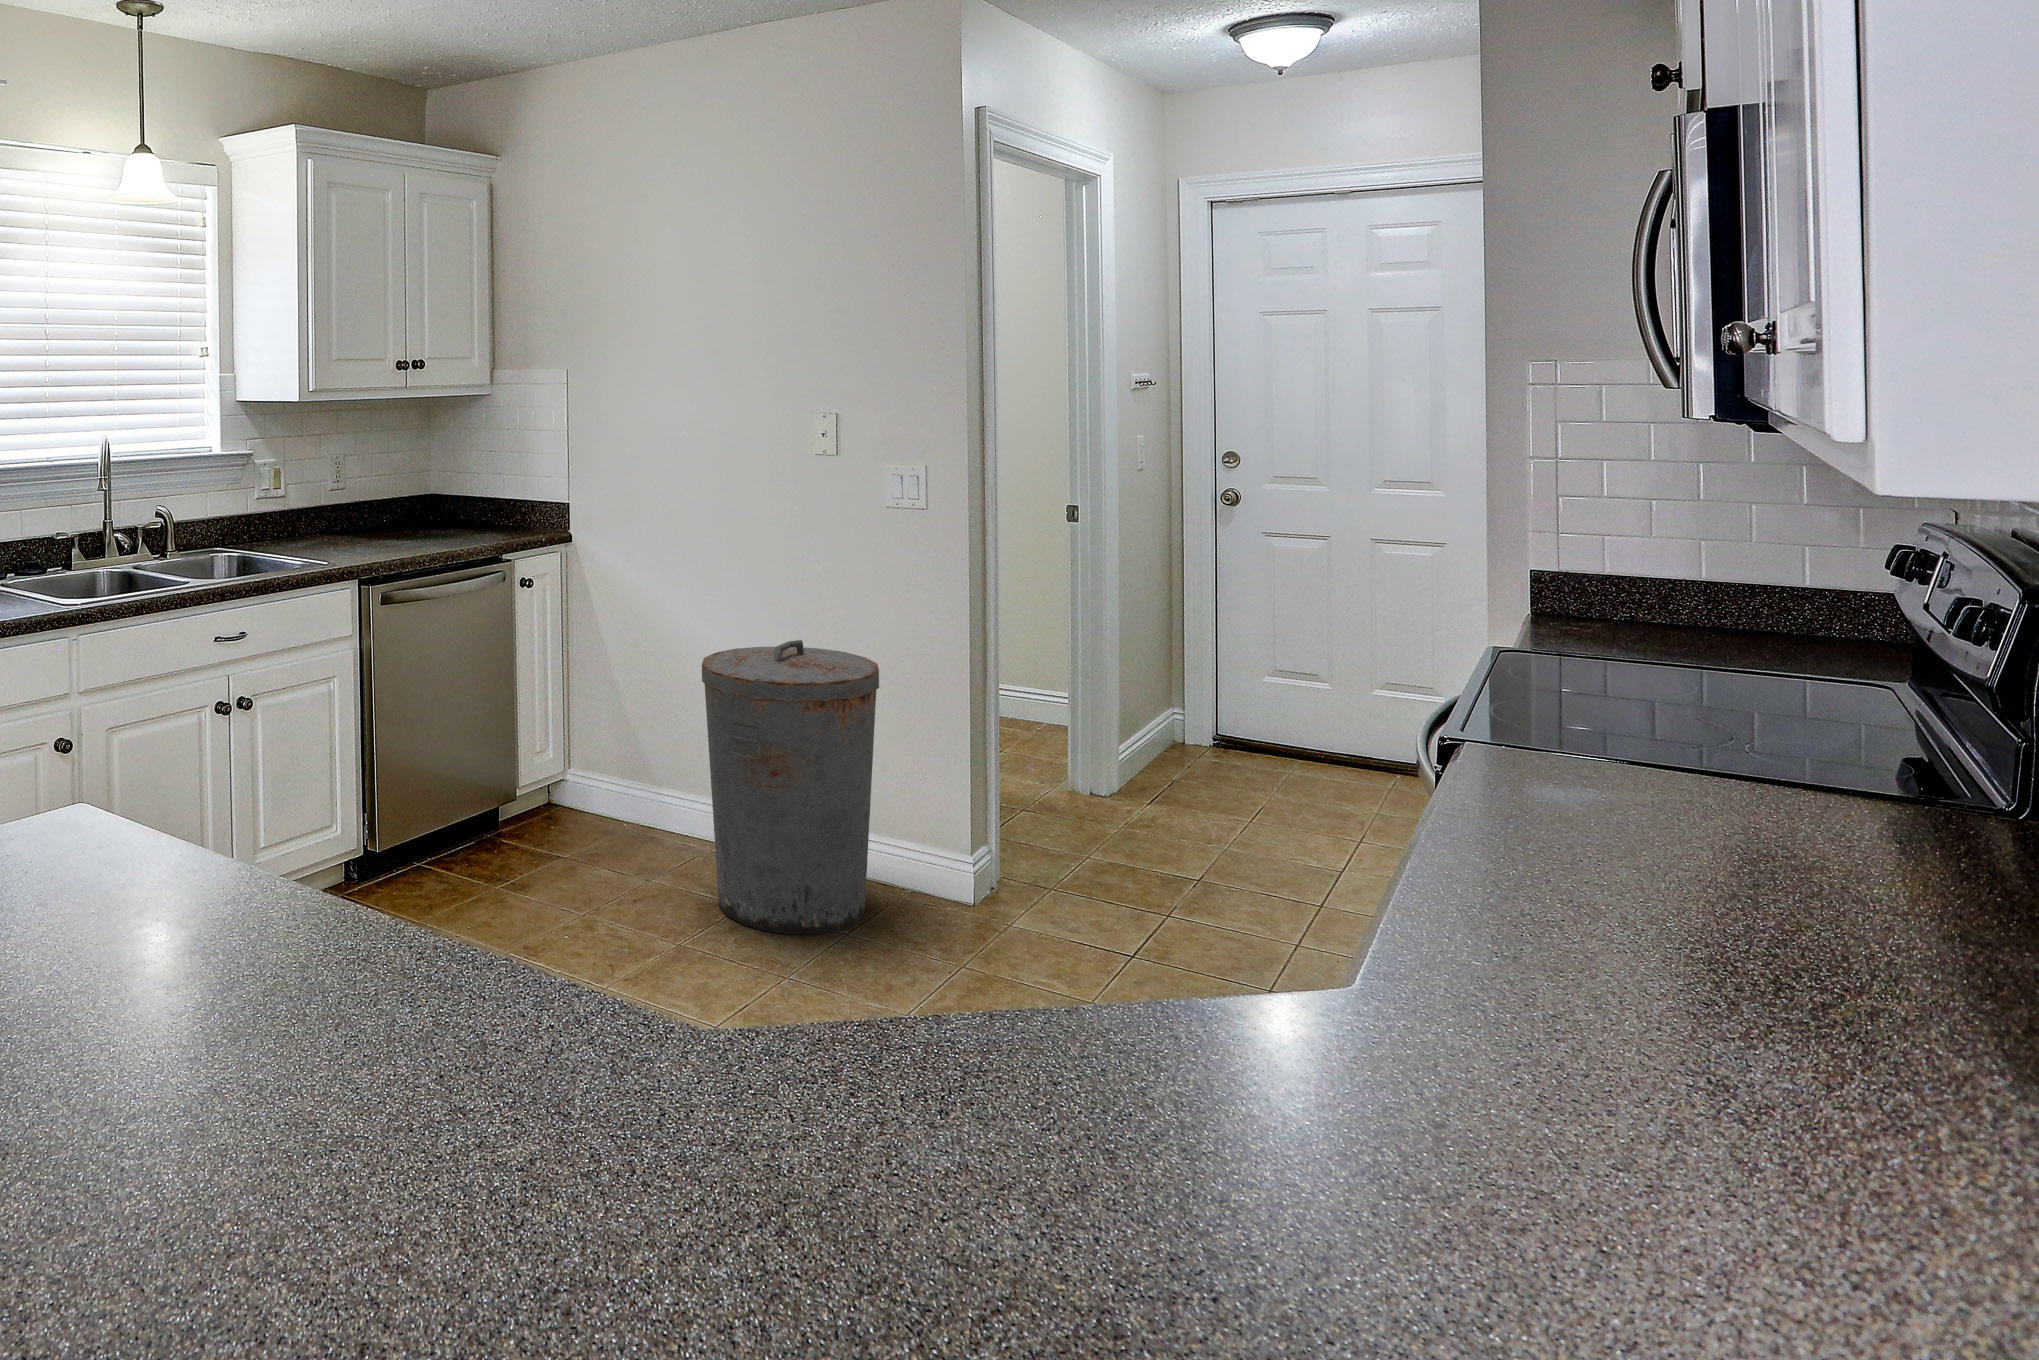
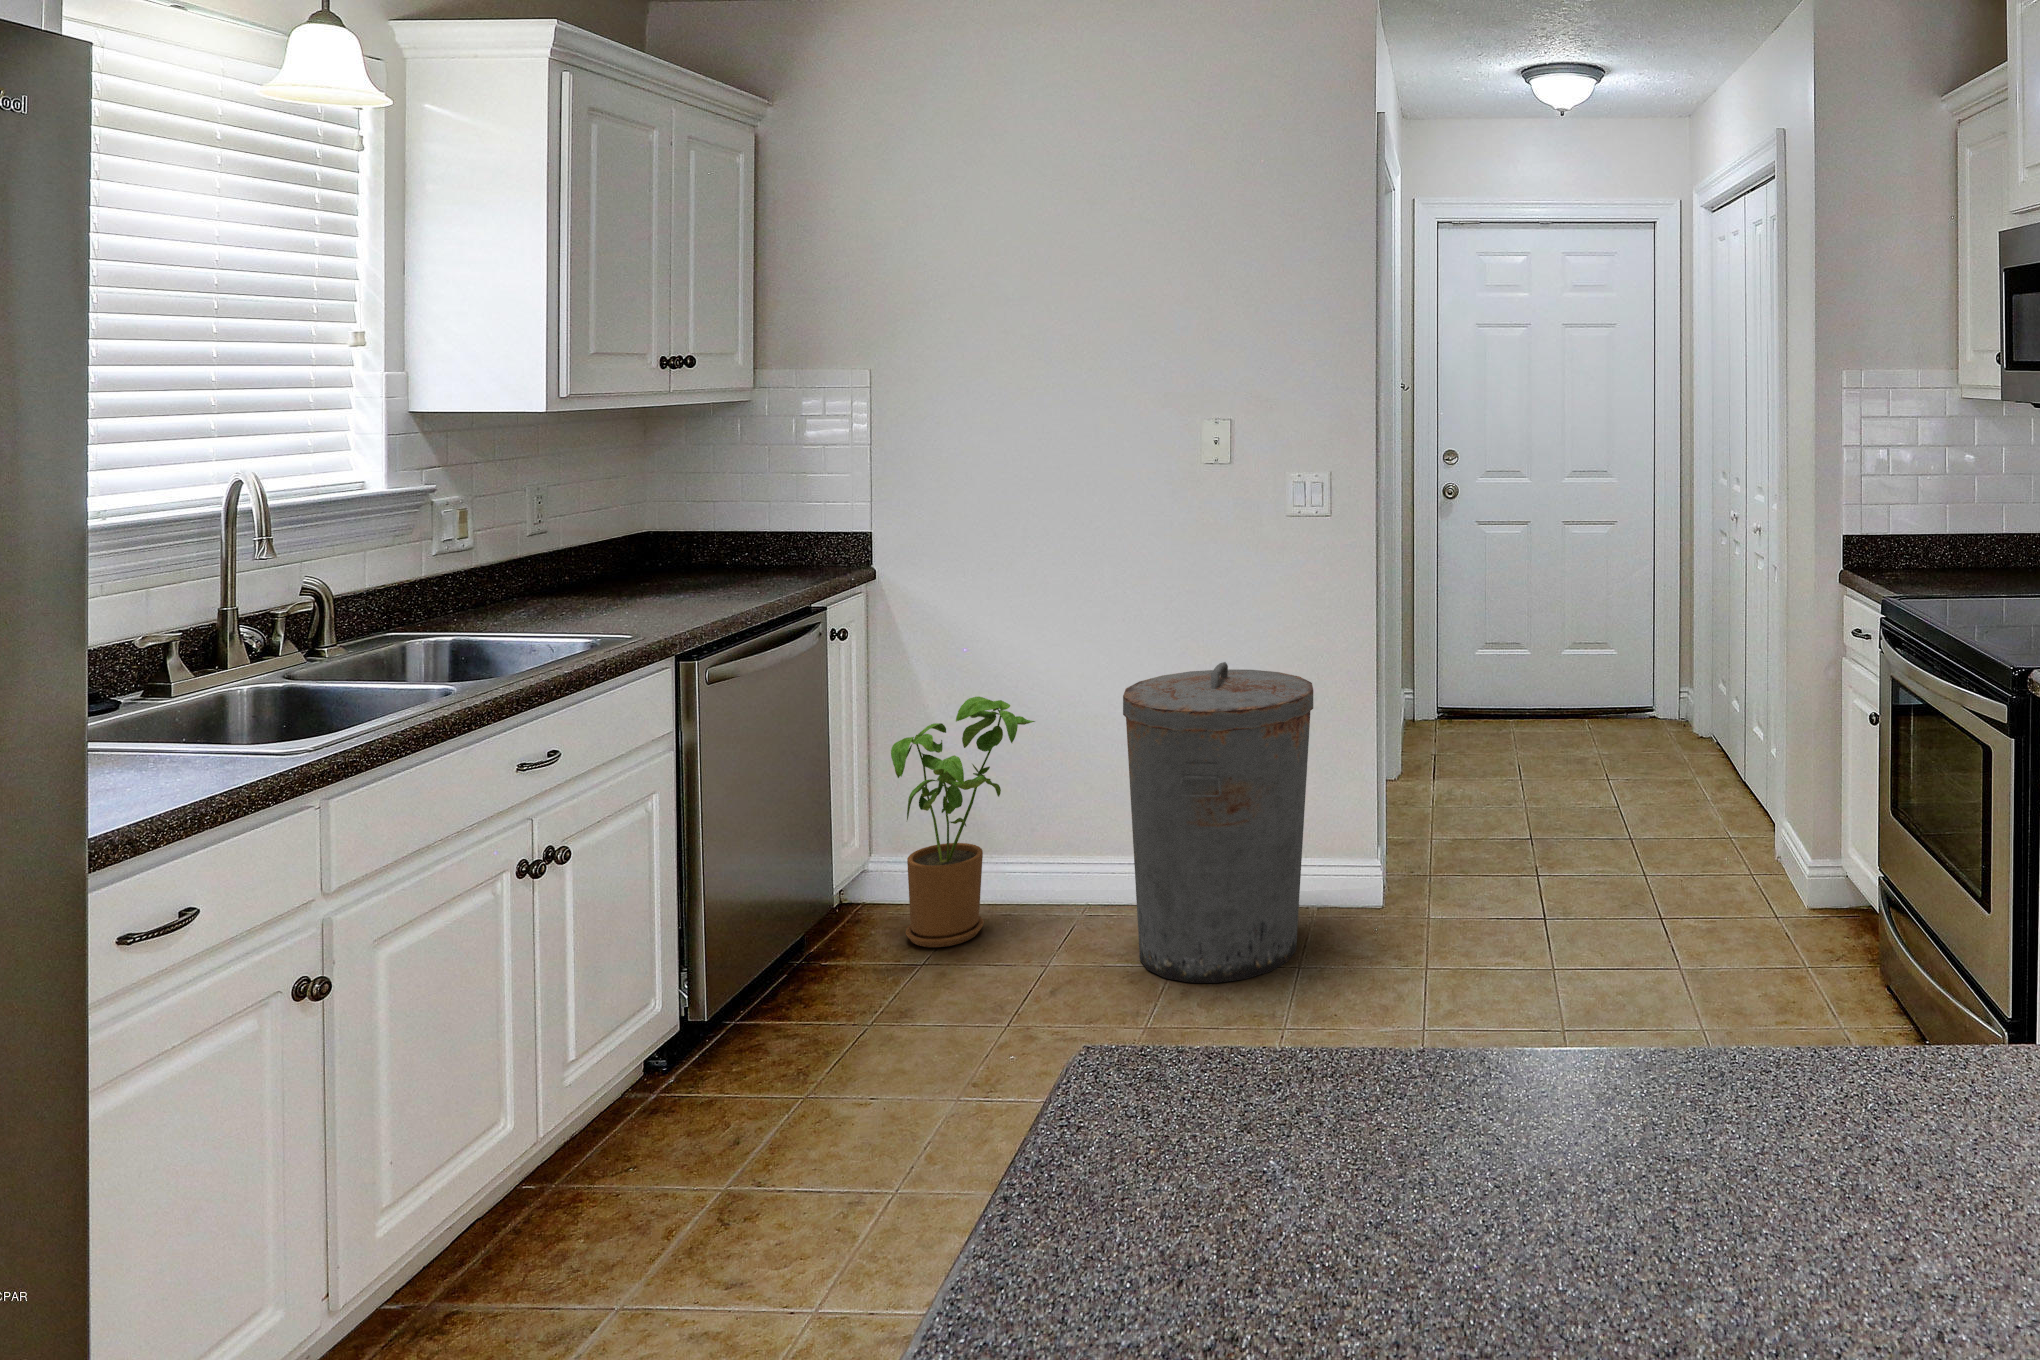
house plant: none [559,645,672,850] -> present [891,696,1035,947]

